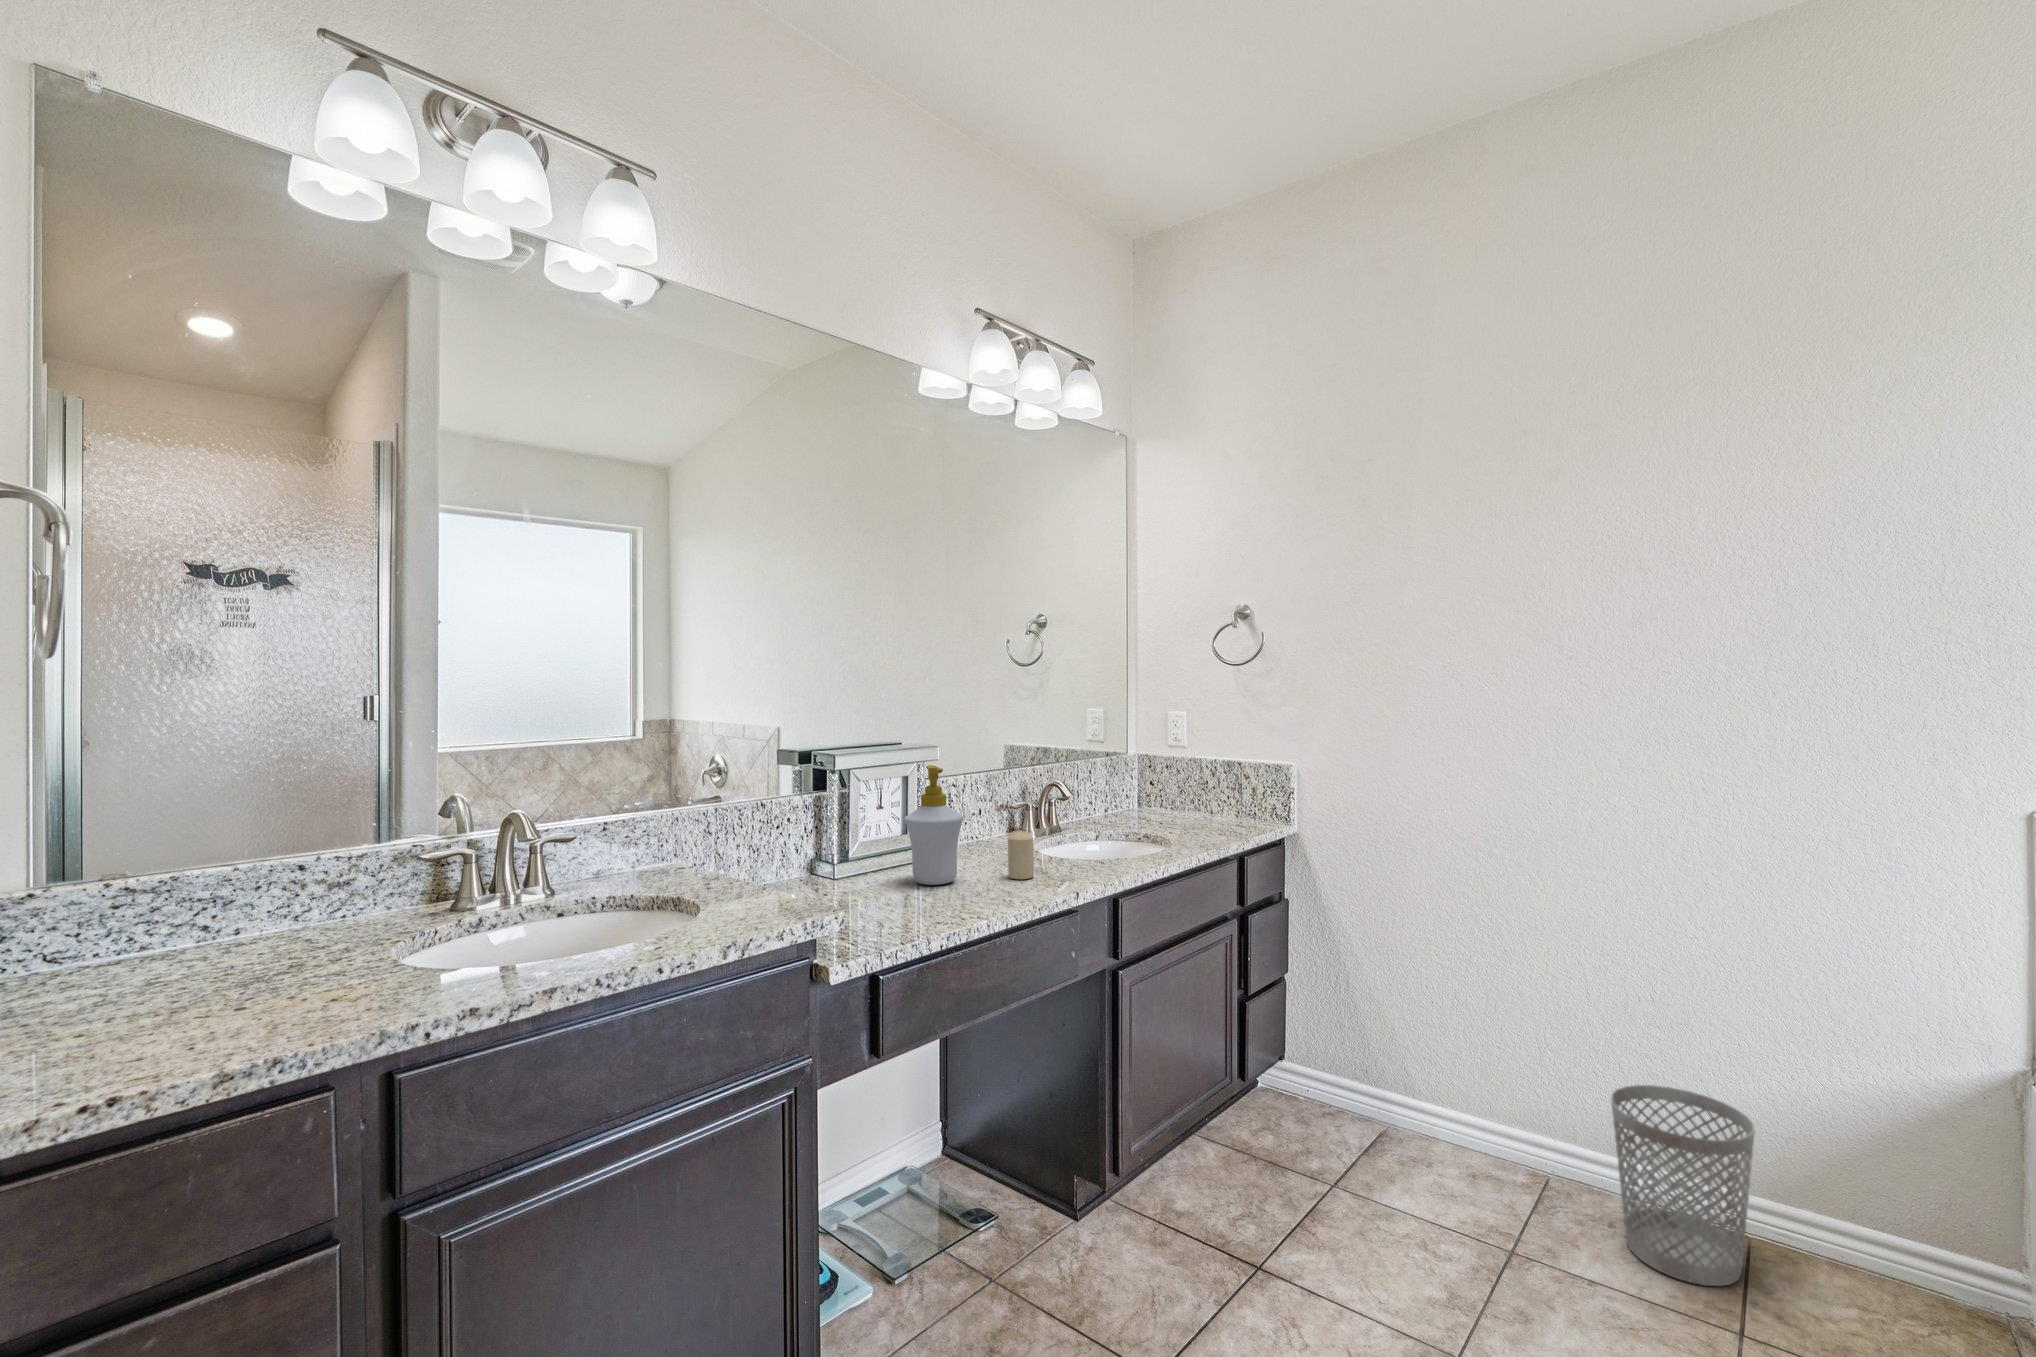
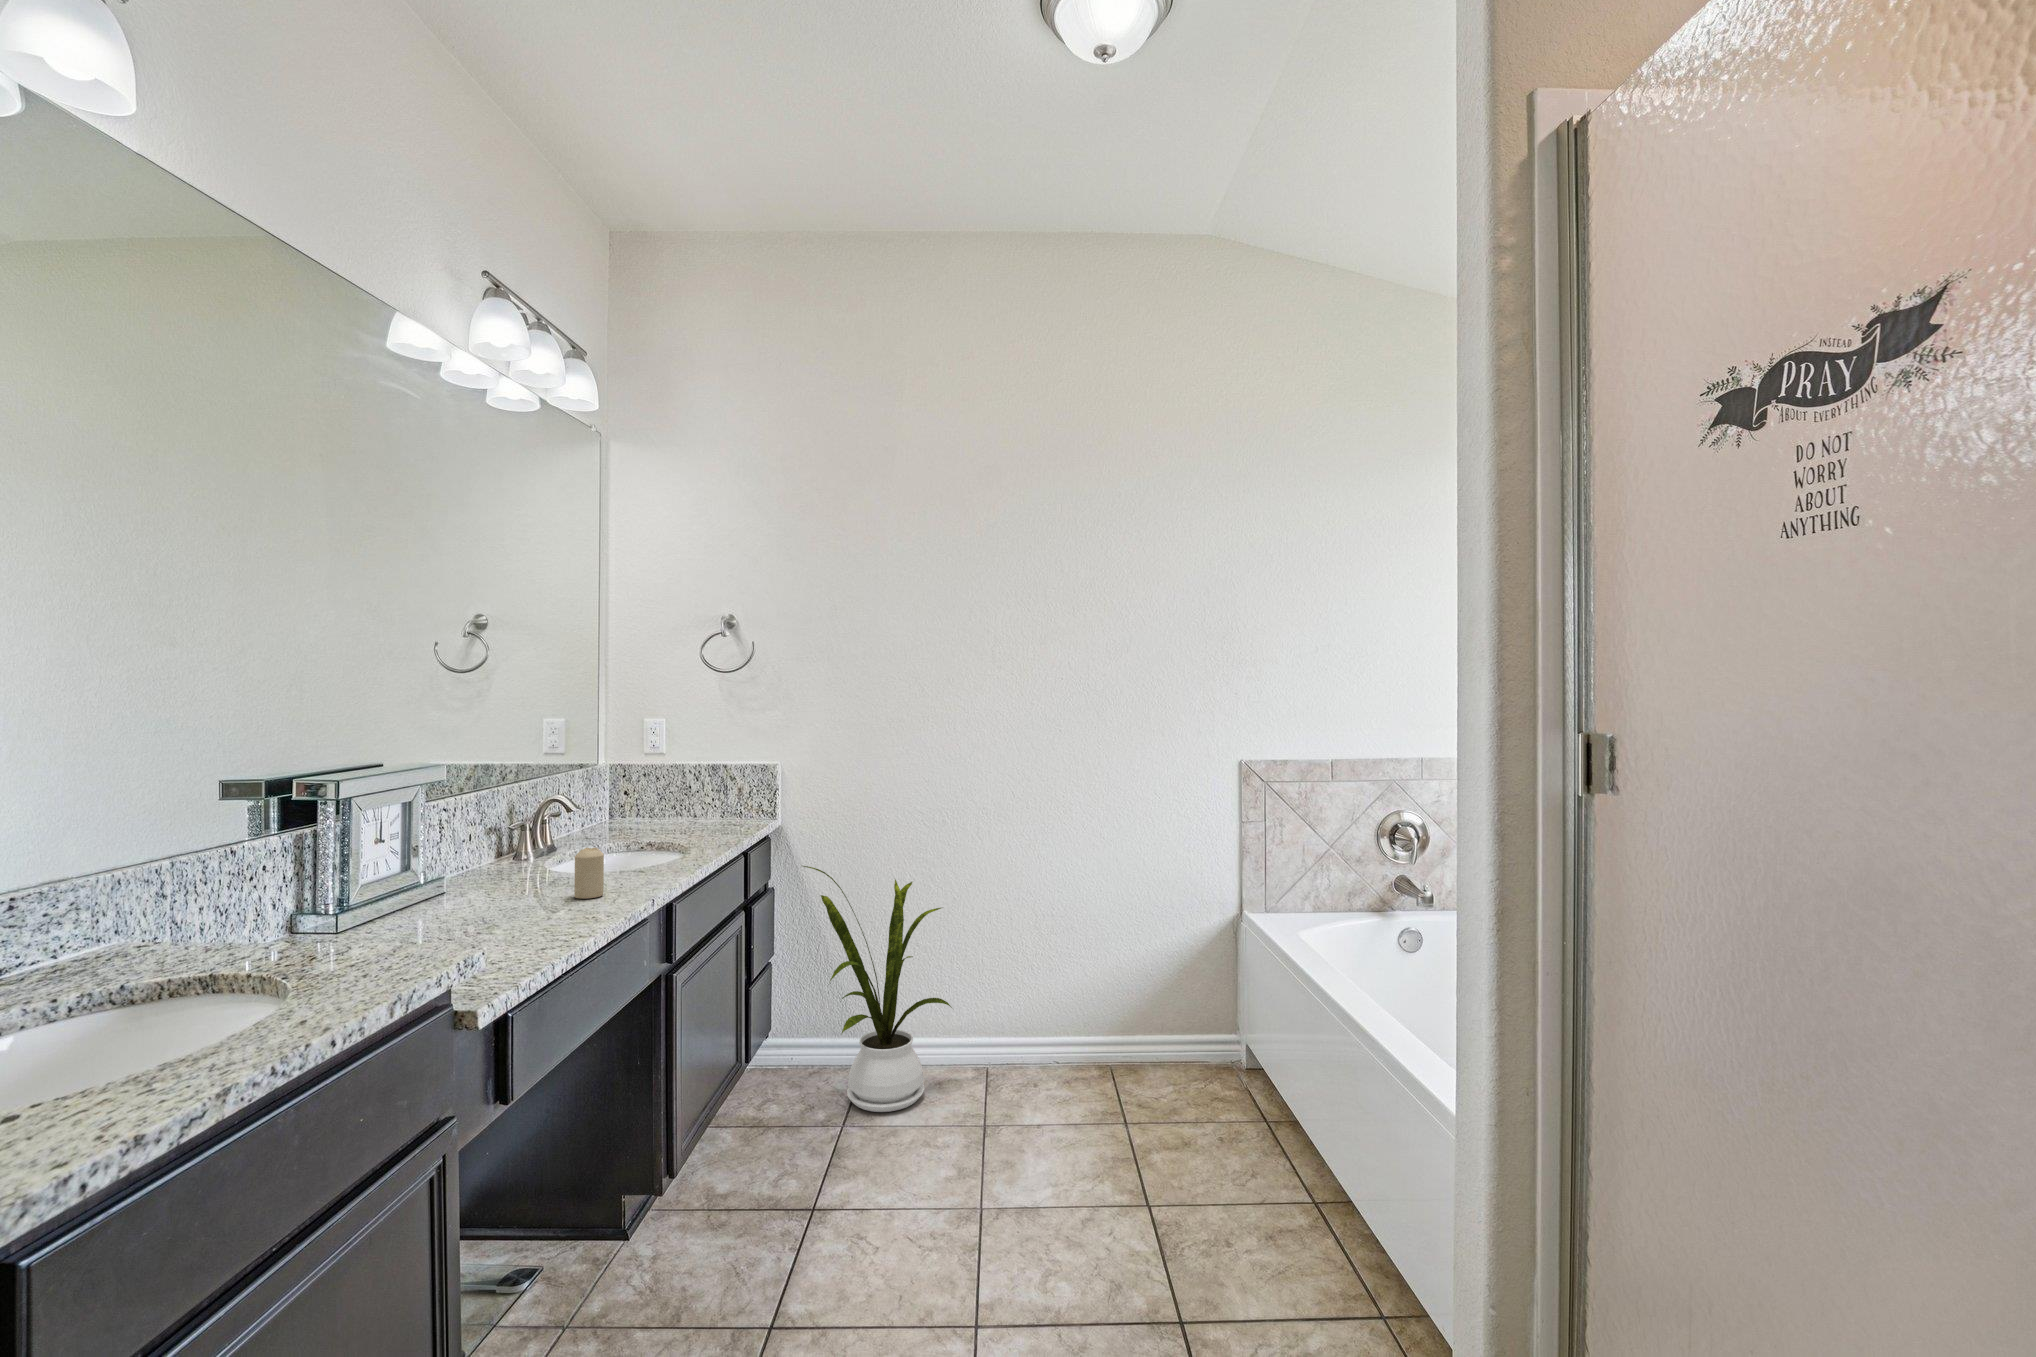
soap bottle: present [904,765,964,885] -> none [458,785,533,918]
house plant: none [1293,874,1496,1192] -> present [803,866,952,1112]
wastebasket: present [1611,1085,1755,1286] -> none [1032,978,1112,1104]

